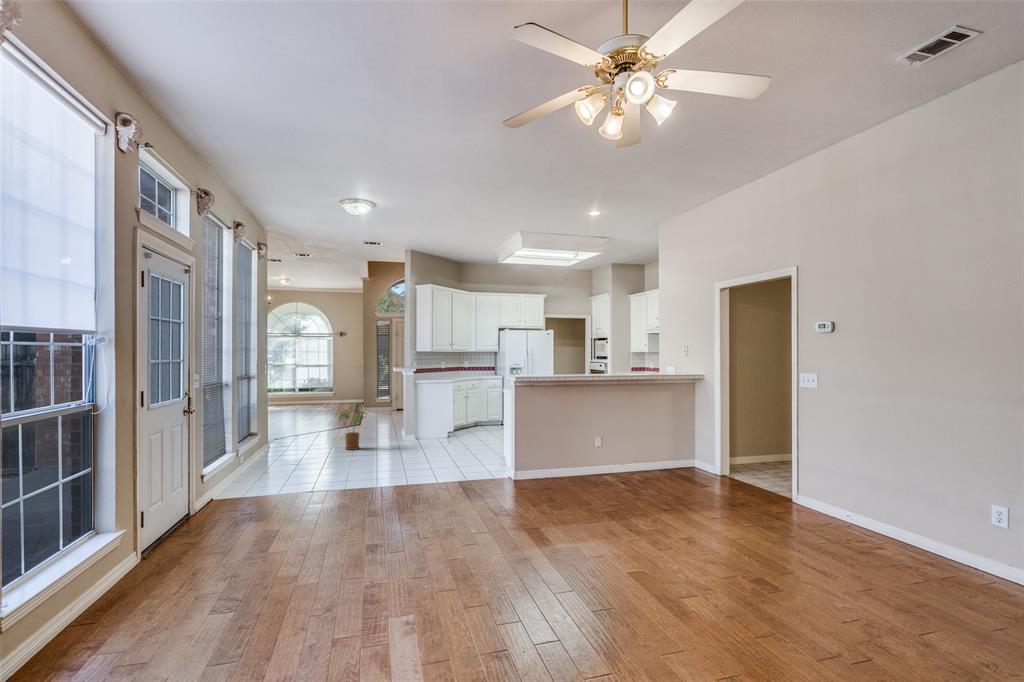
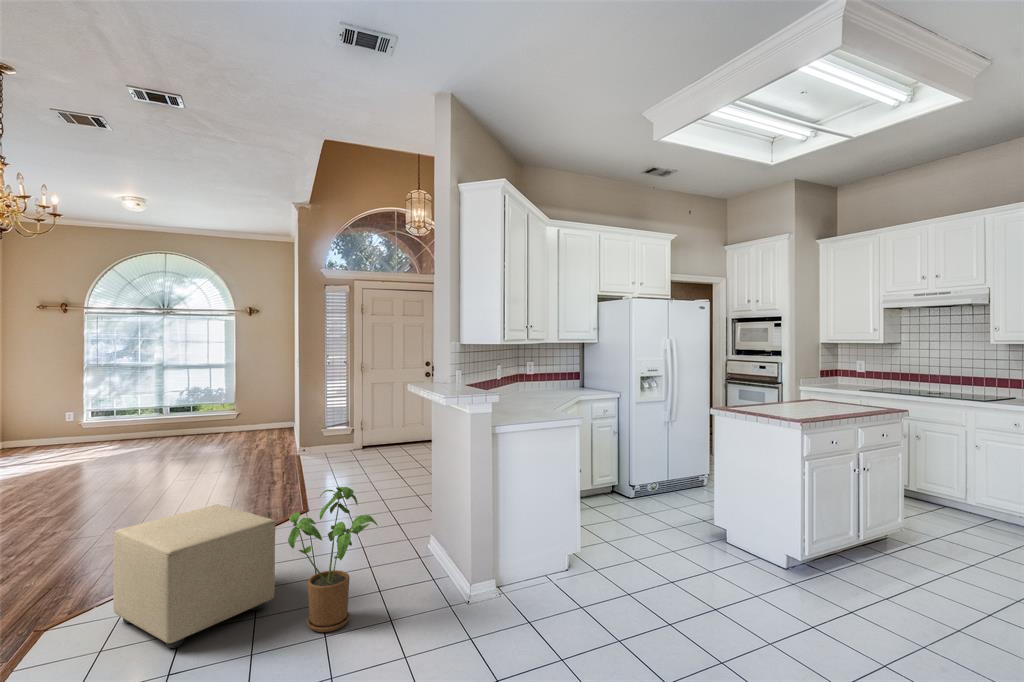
ottoman: none [285,412,336,451] -> present [113,504,276,648]

